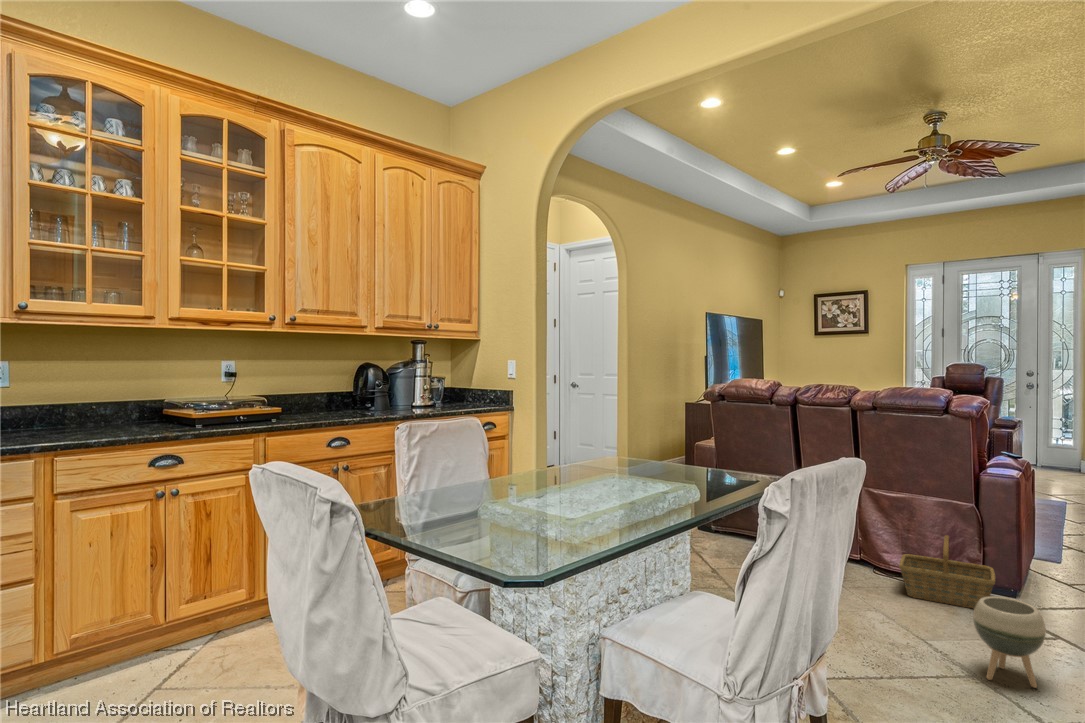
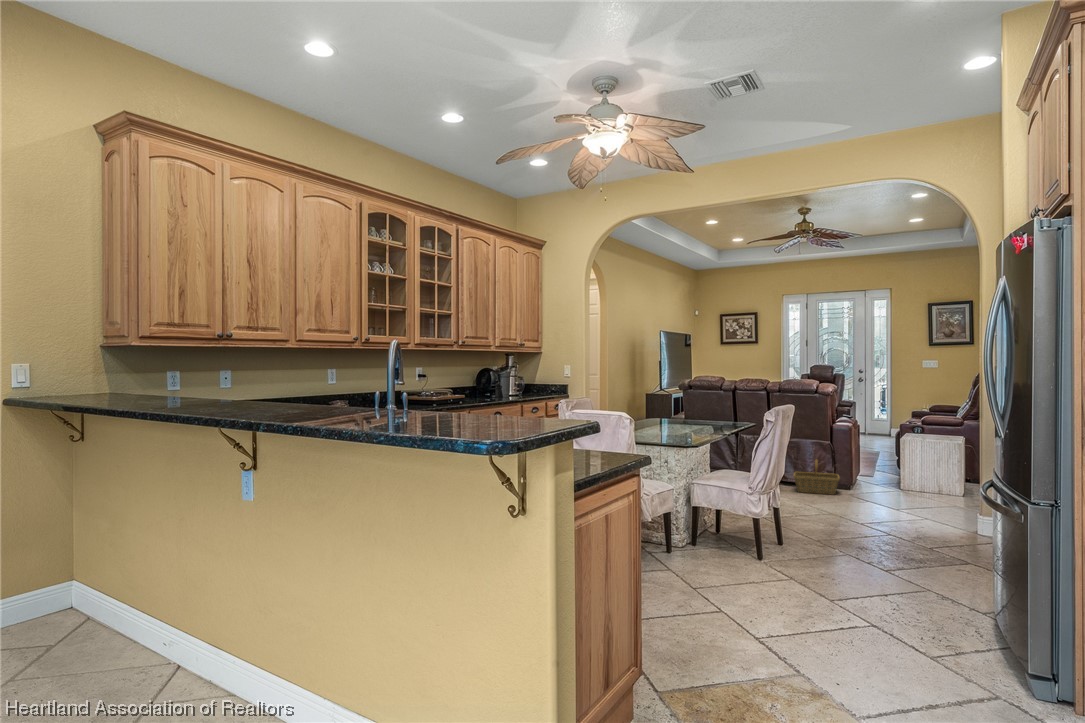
planter: present [973,597,1046,688] -> none [830,477,860,515]

